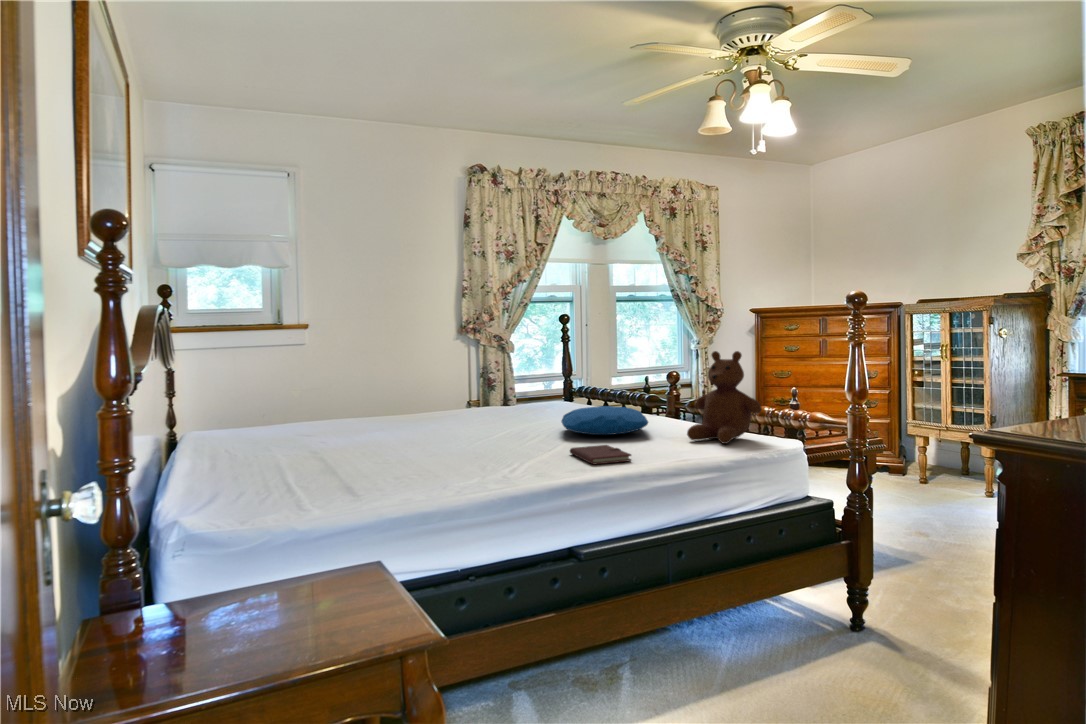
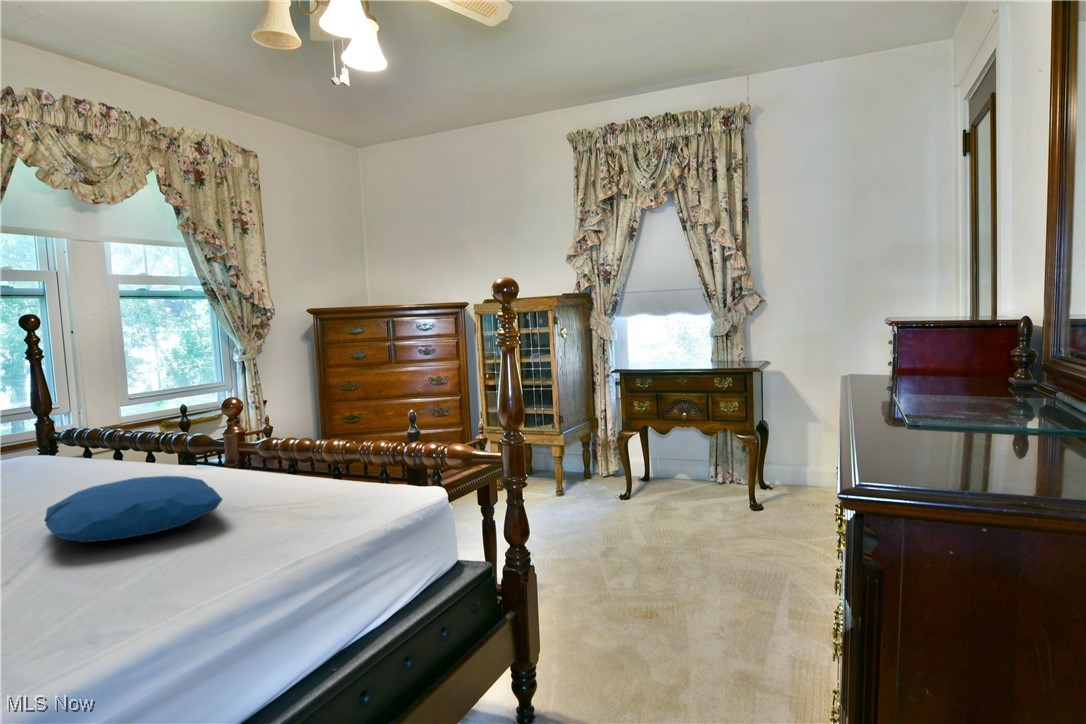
teddy bear: present [687,351,762,444] -> none [293,377,399,519]
notebook: present [570,445,631,464] -> none [79,568,222,631]

